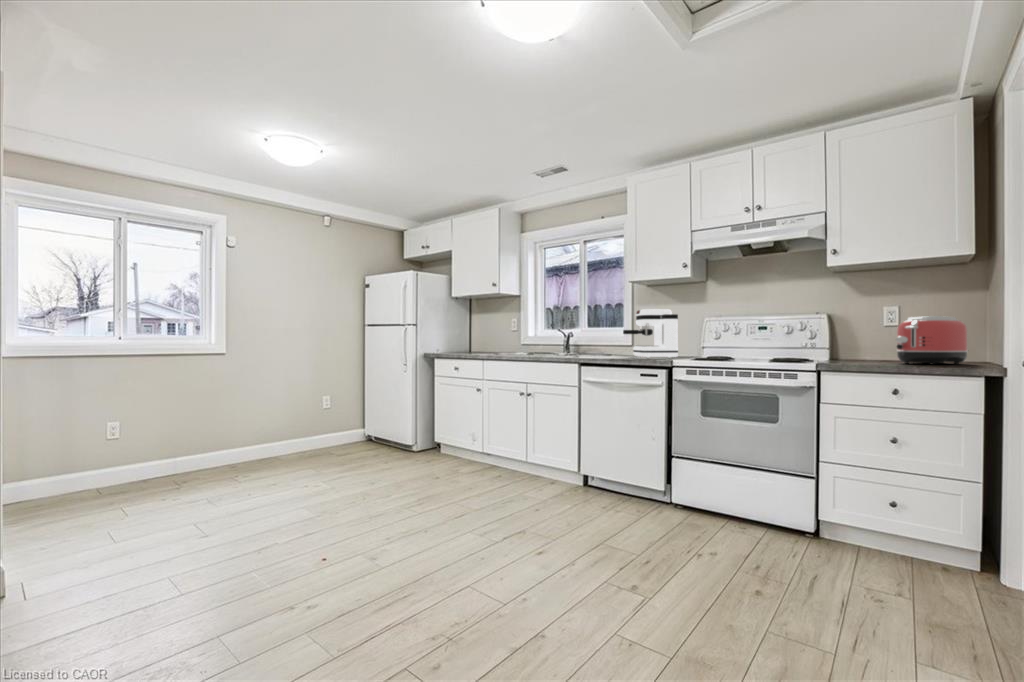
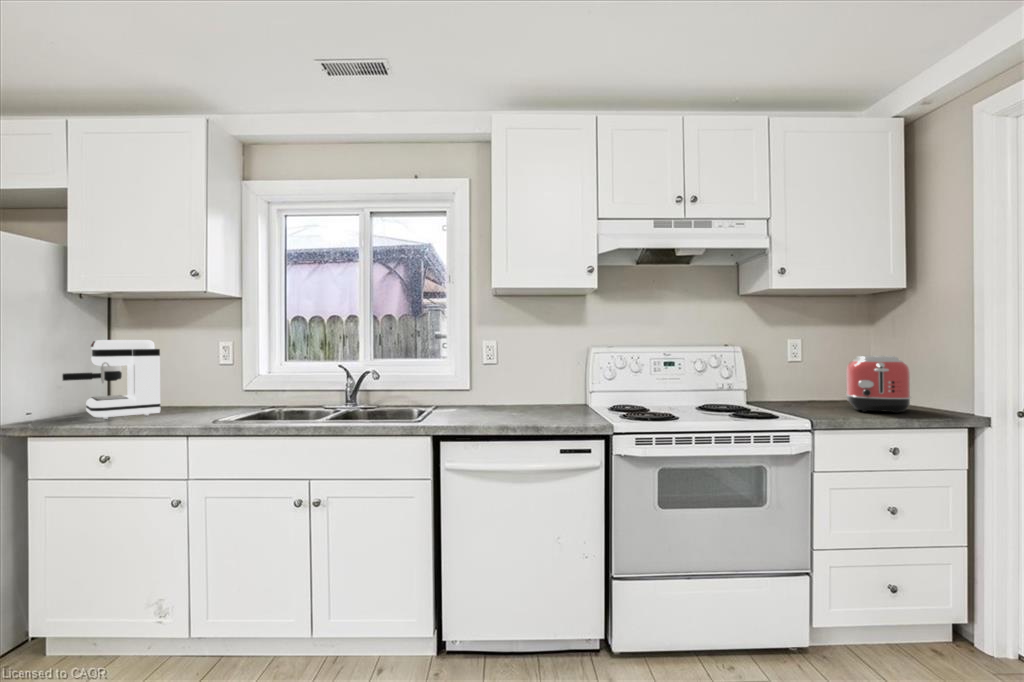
coffee maker: present [623,309,678,358] -> present [62,340,160,419]

